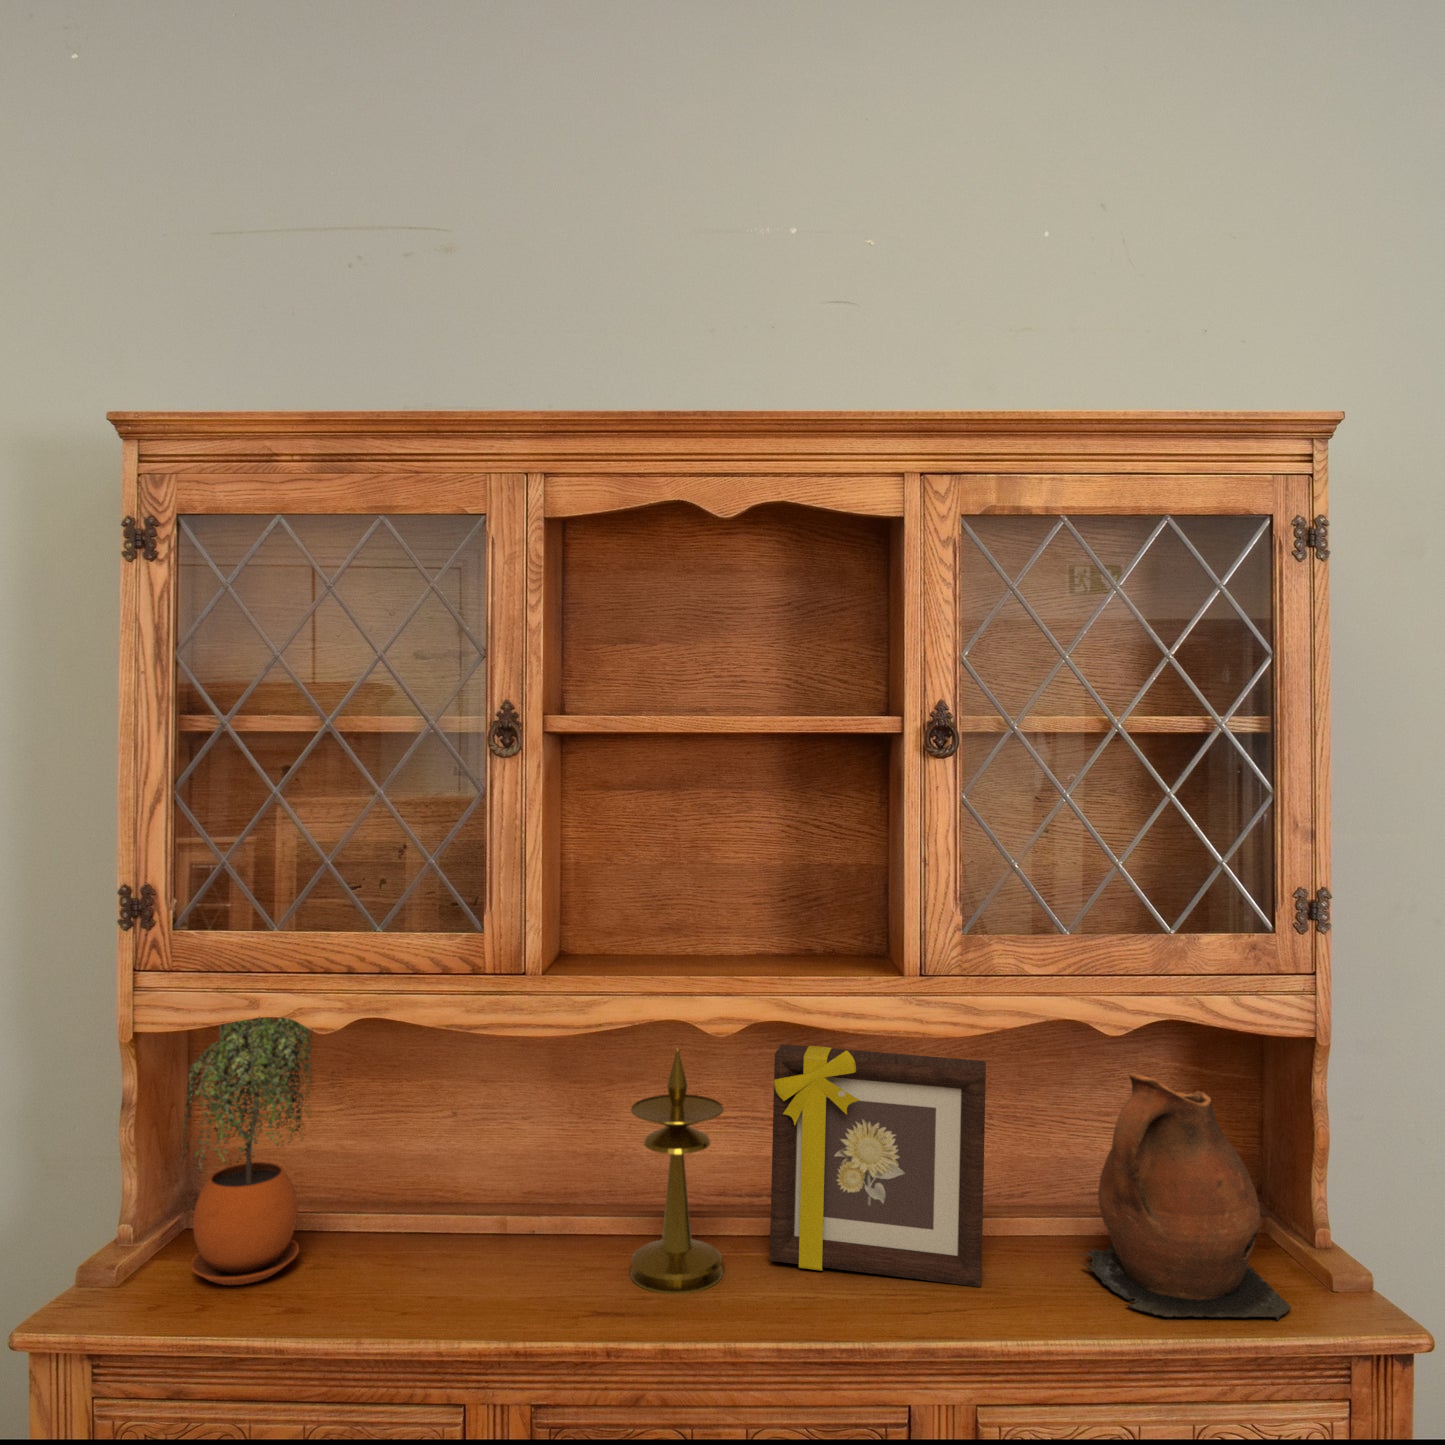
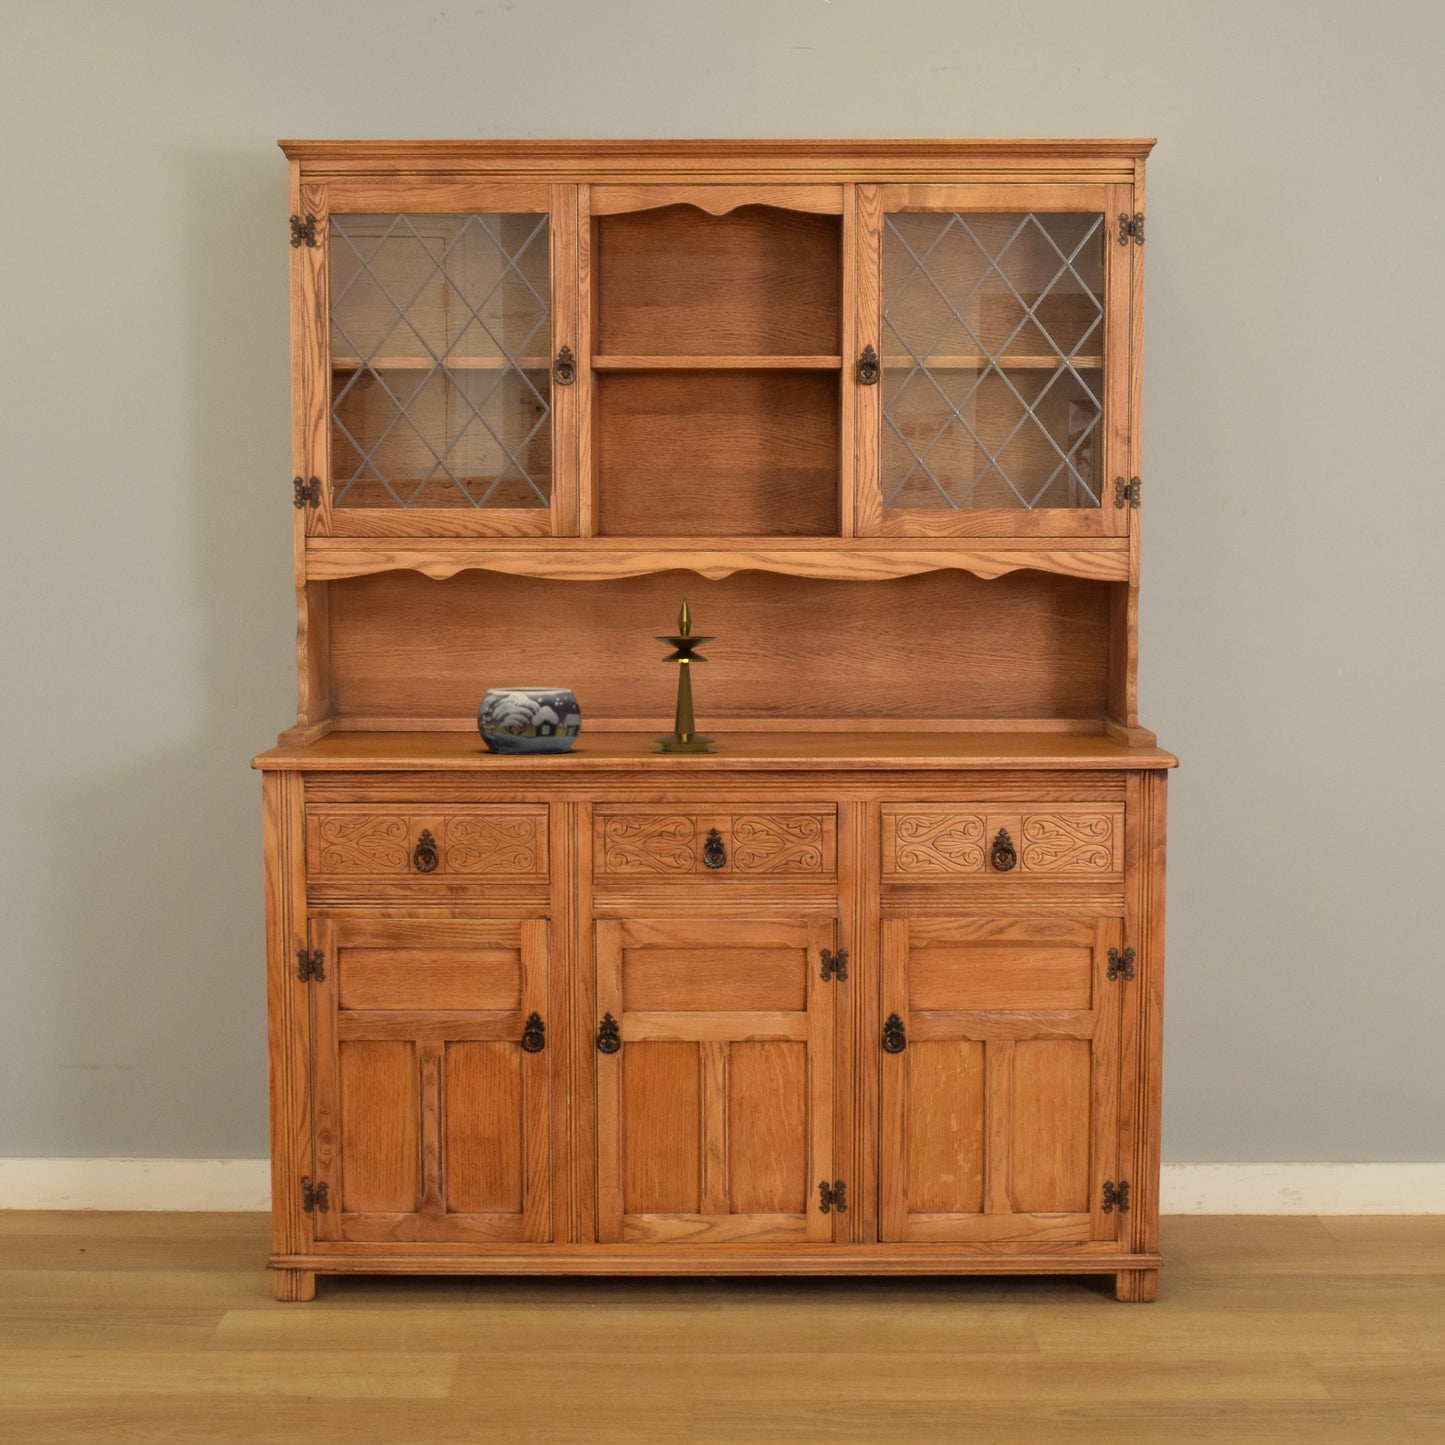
potted plant: present [181,1016,312,1285] -> none [339,570,427,753]
picture frame: present [770,1044,986,1287] -> none [750,596,902,753]
ceramic pitcher: present [1080,1073,1291,1321] -> none [967,605,1096,756]
decorative bowl: none [376,1164,529,1300] -> present [477,687,582,755]

